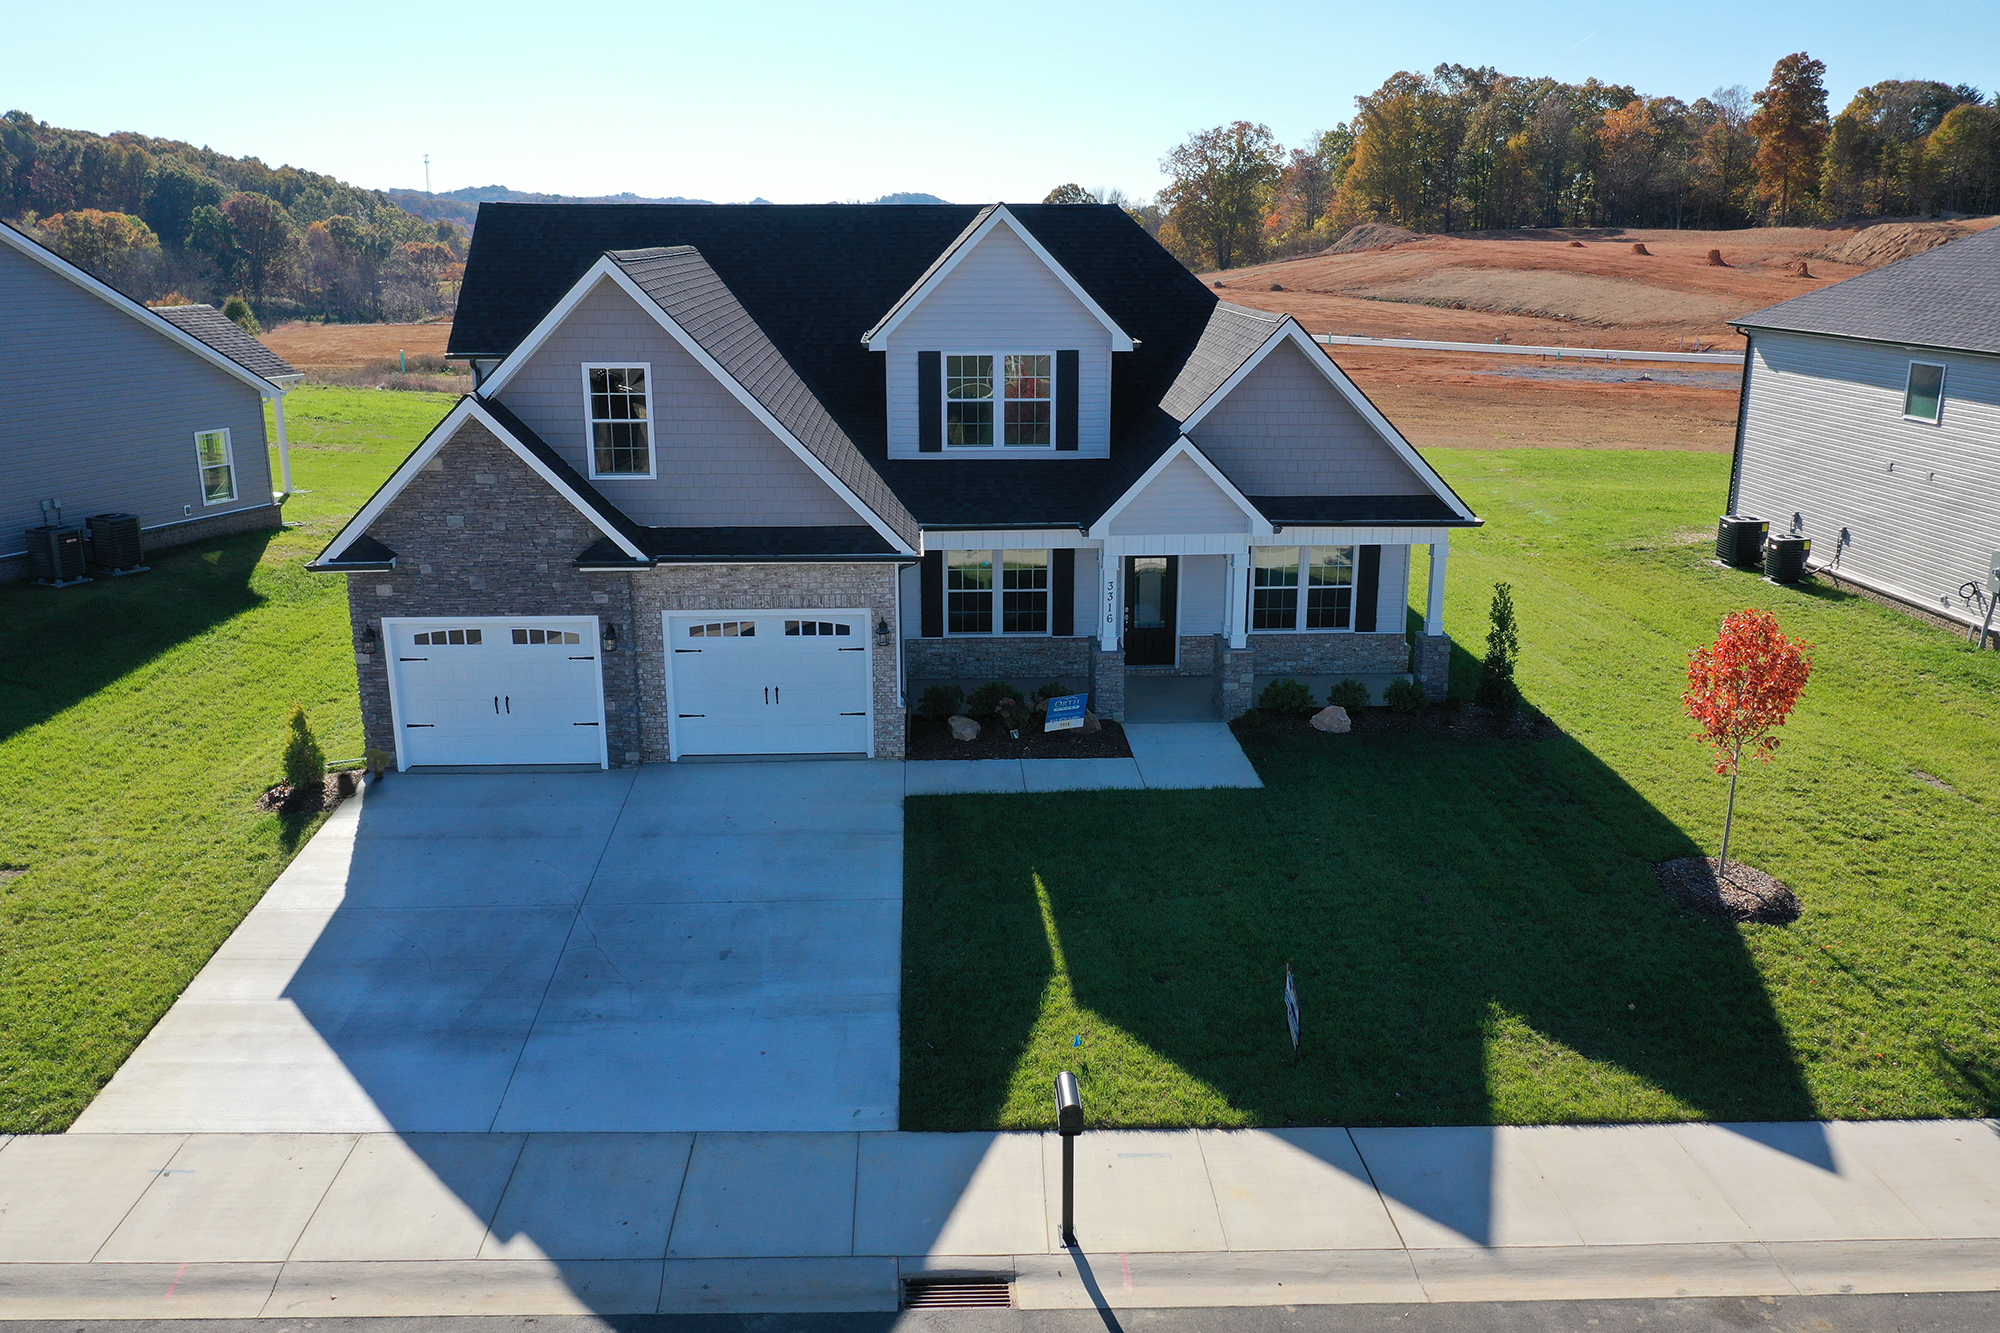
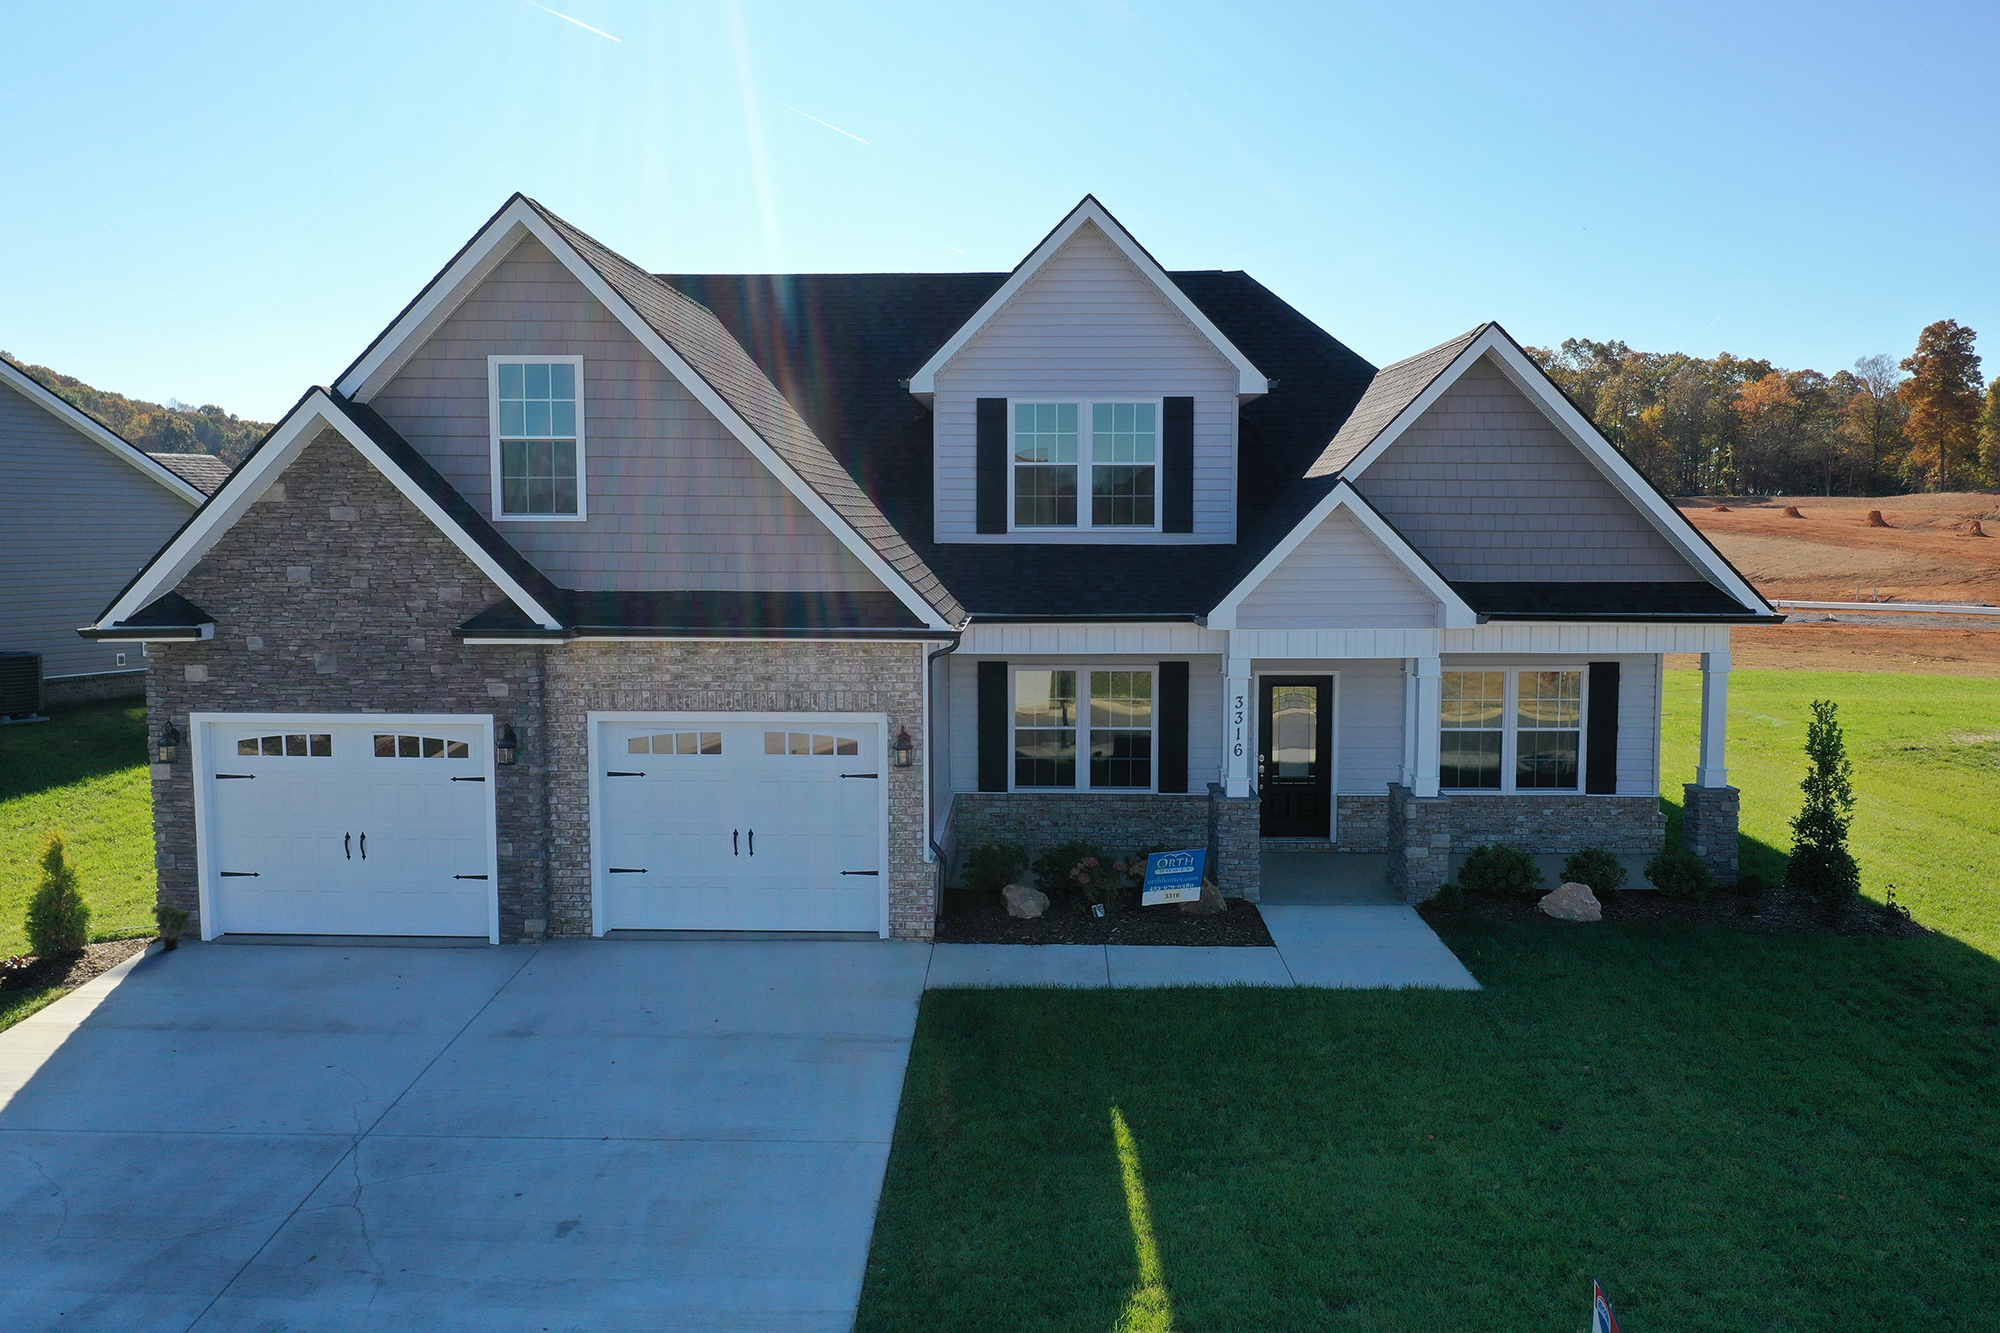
watering can: present [335,767,359,798] -> none [85,921,127,972]

